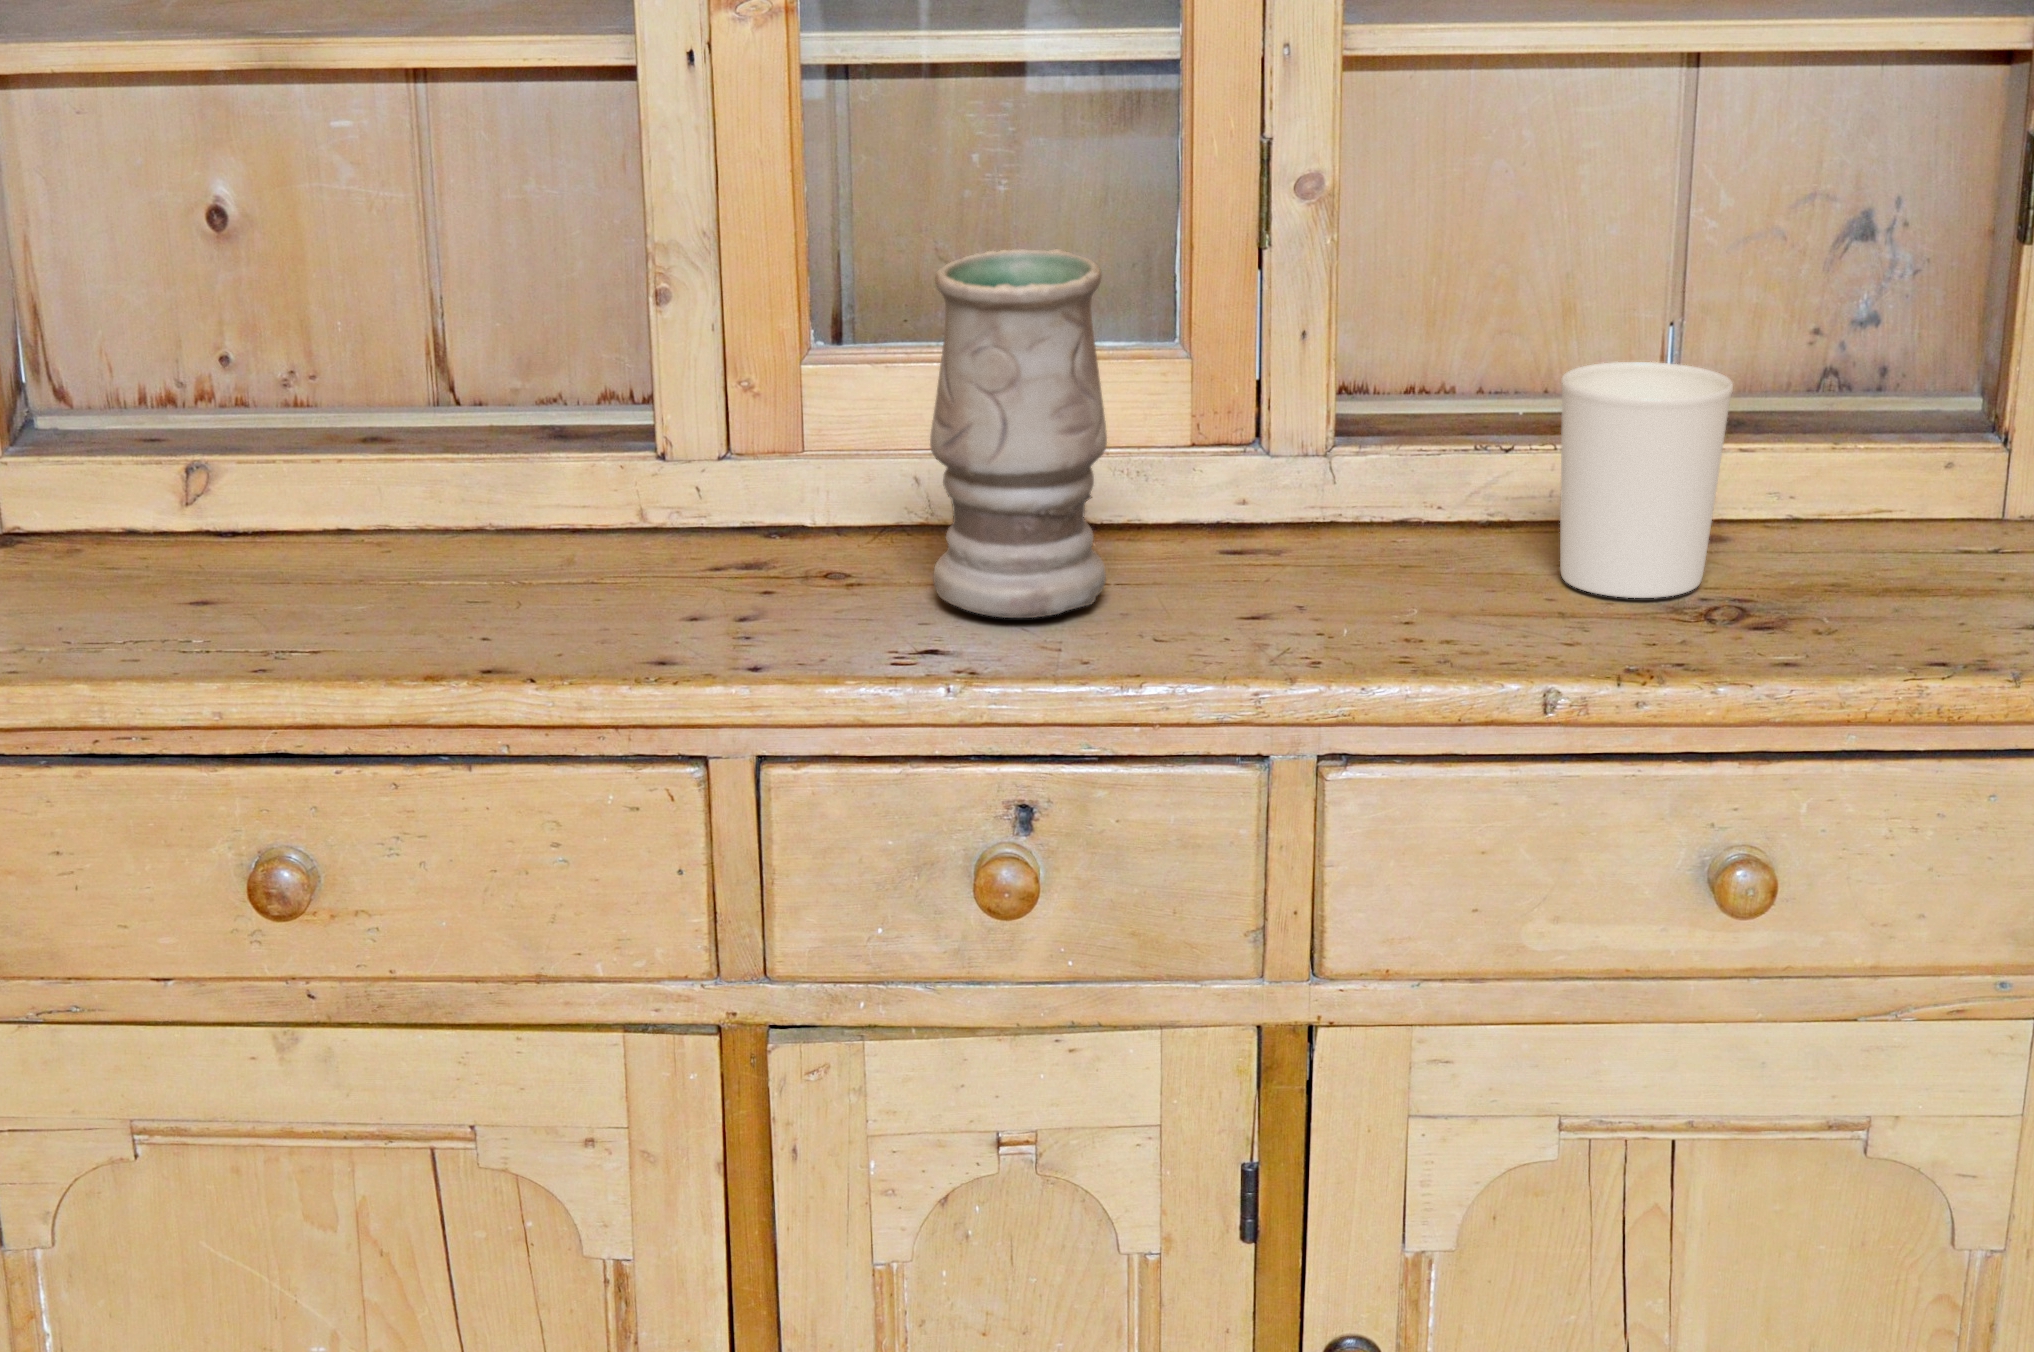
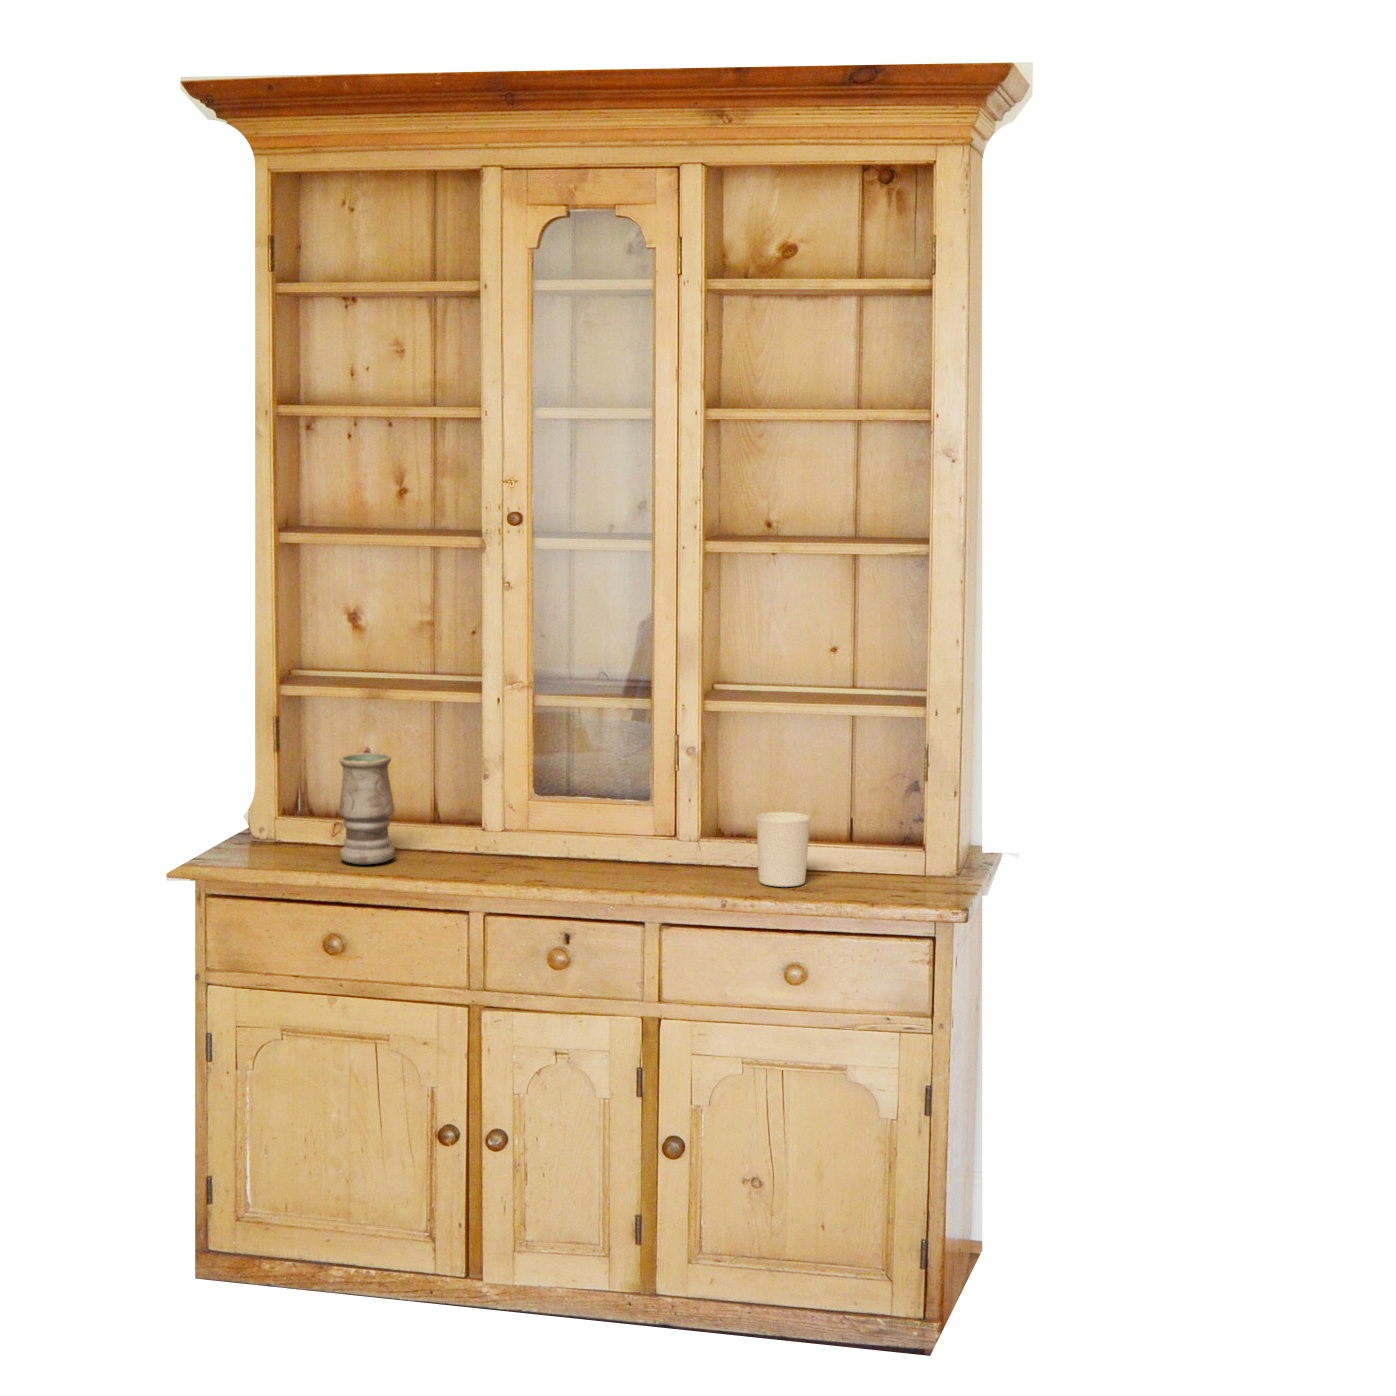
vase: present [930,249,1107,618] -> present [339,753,395,864]

